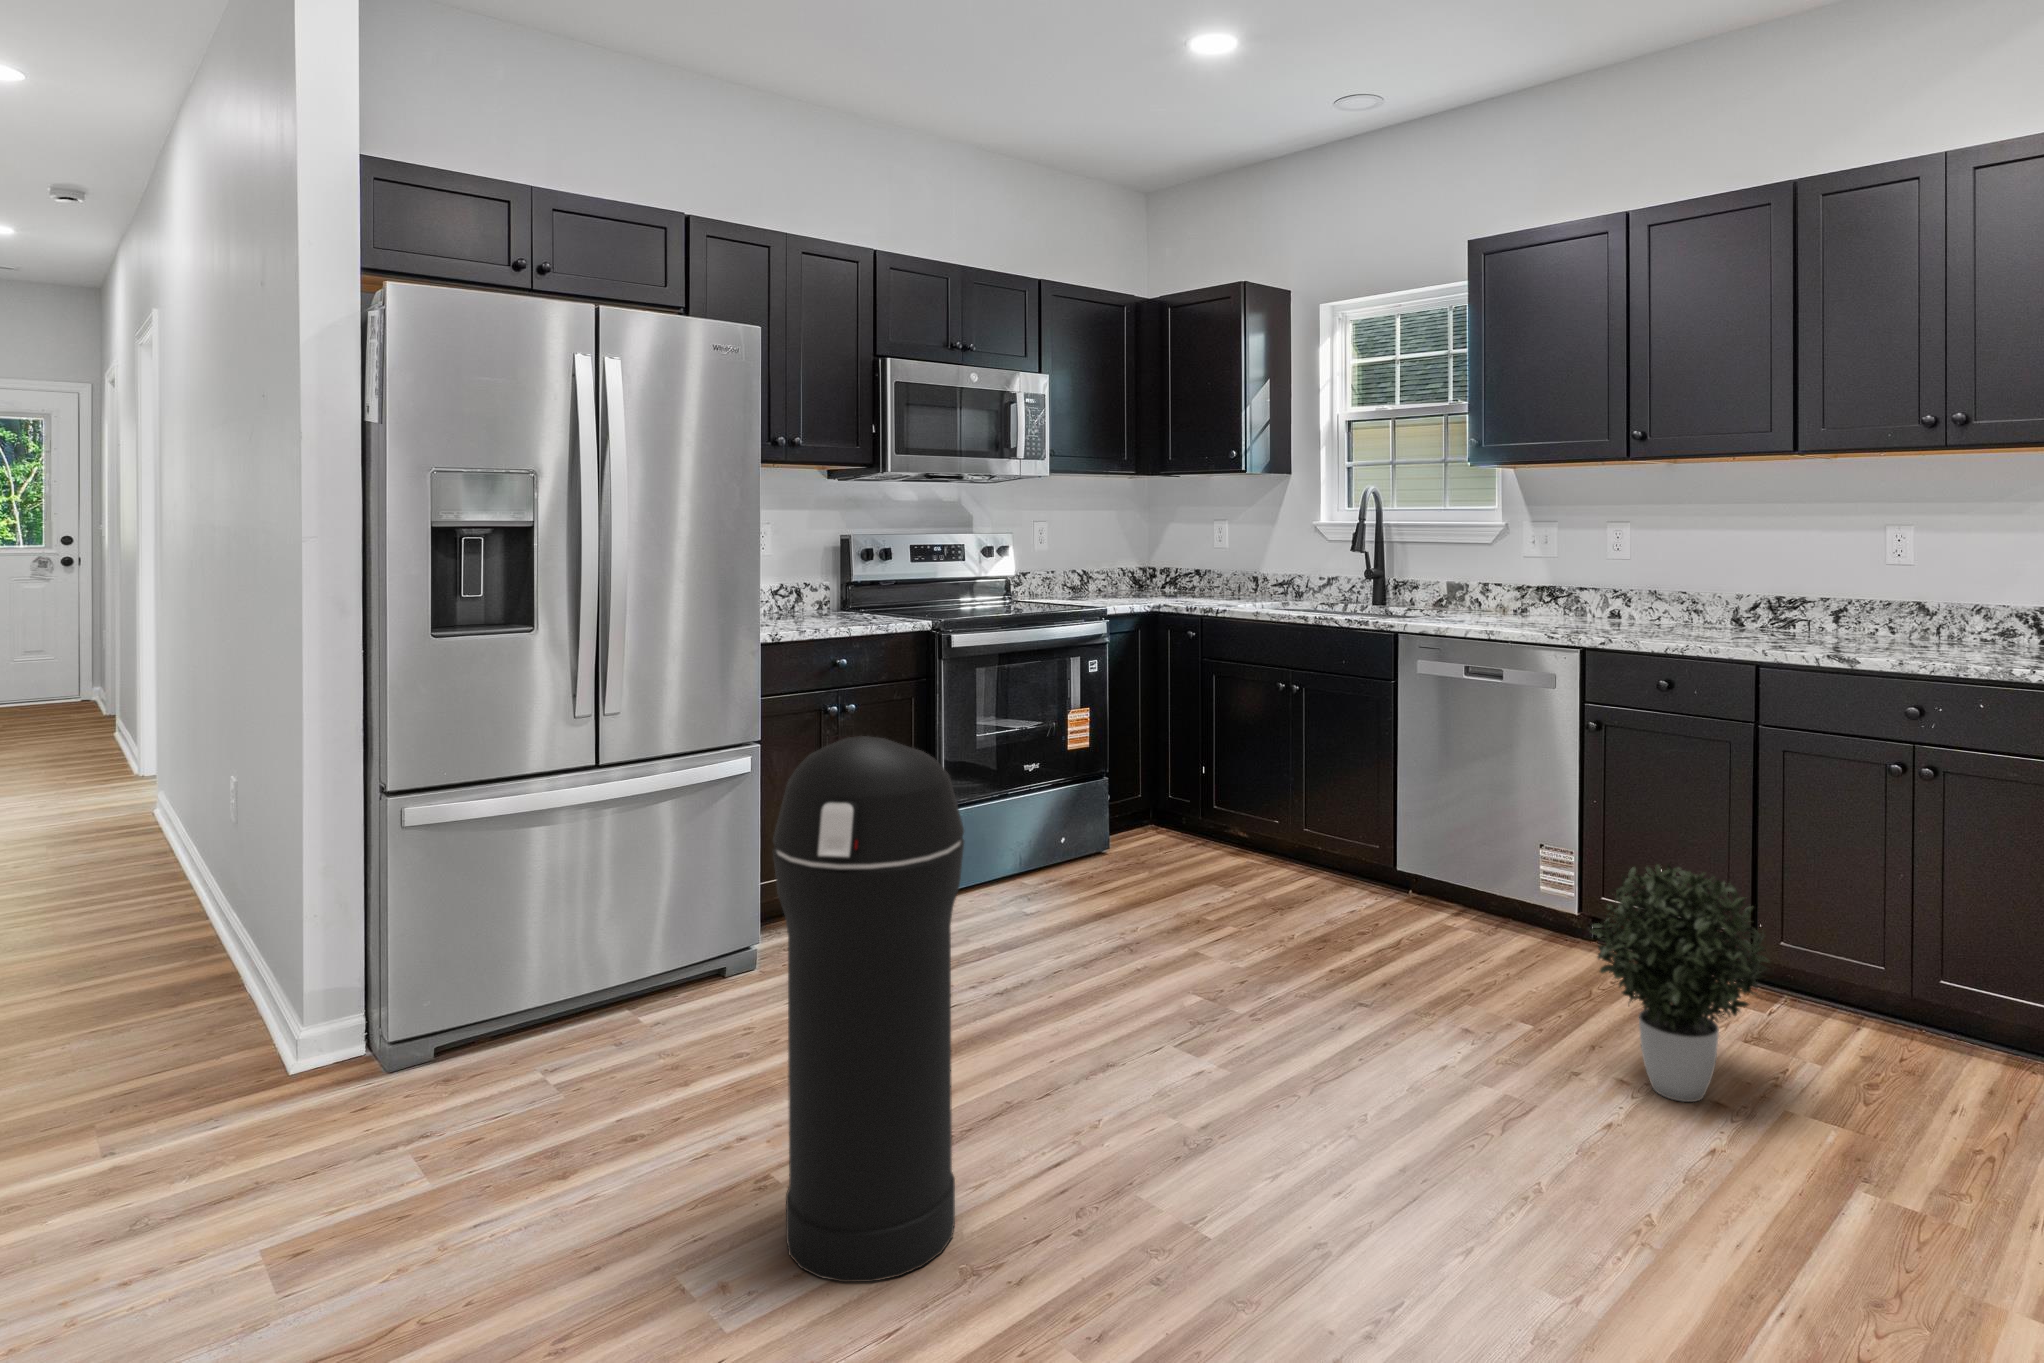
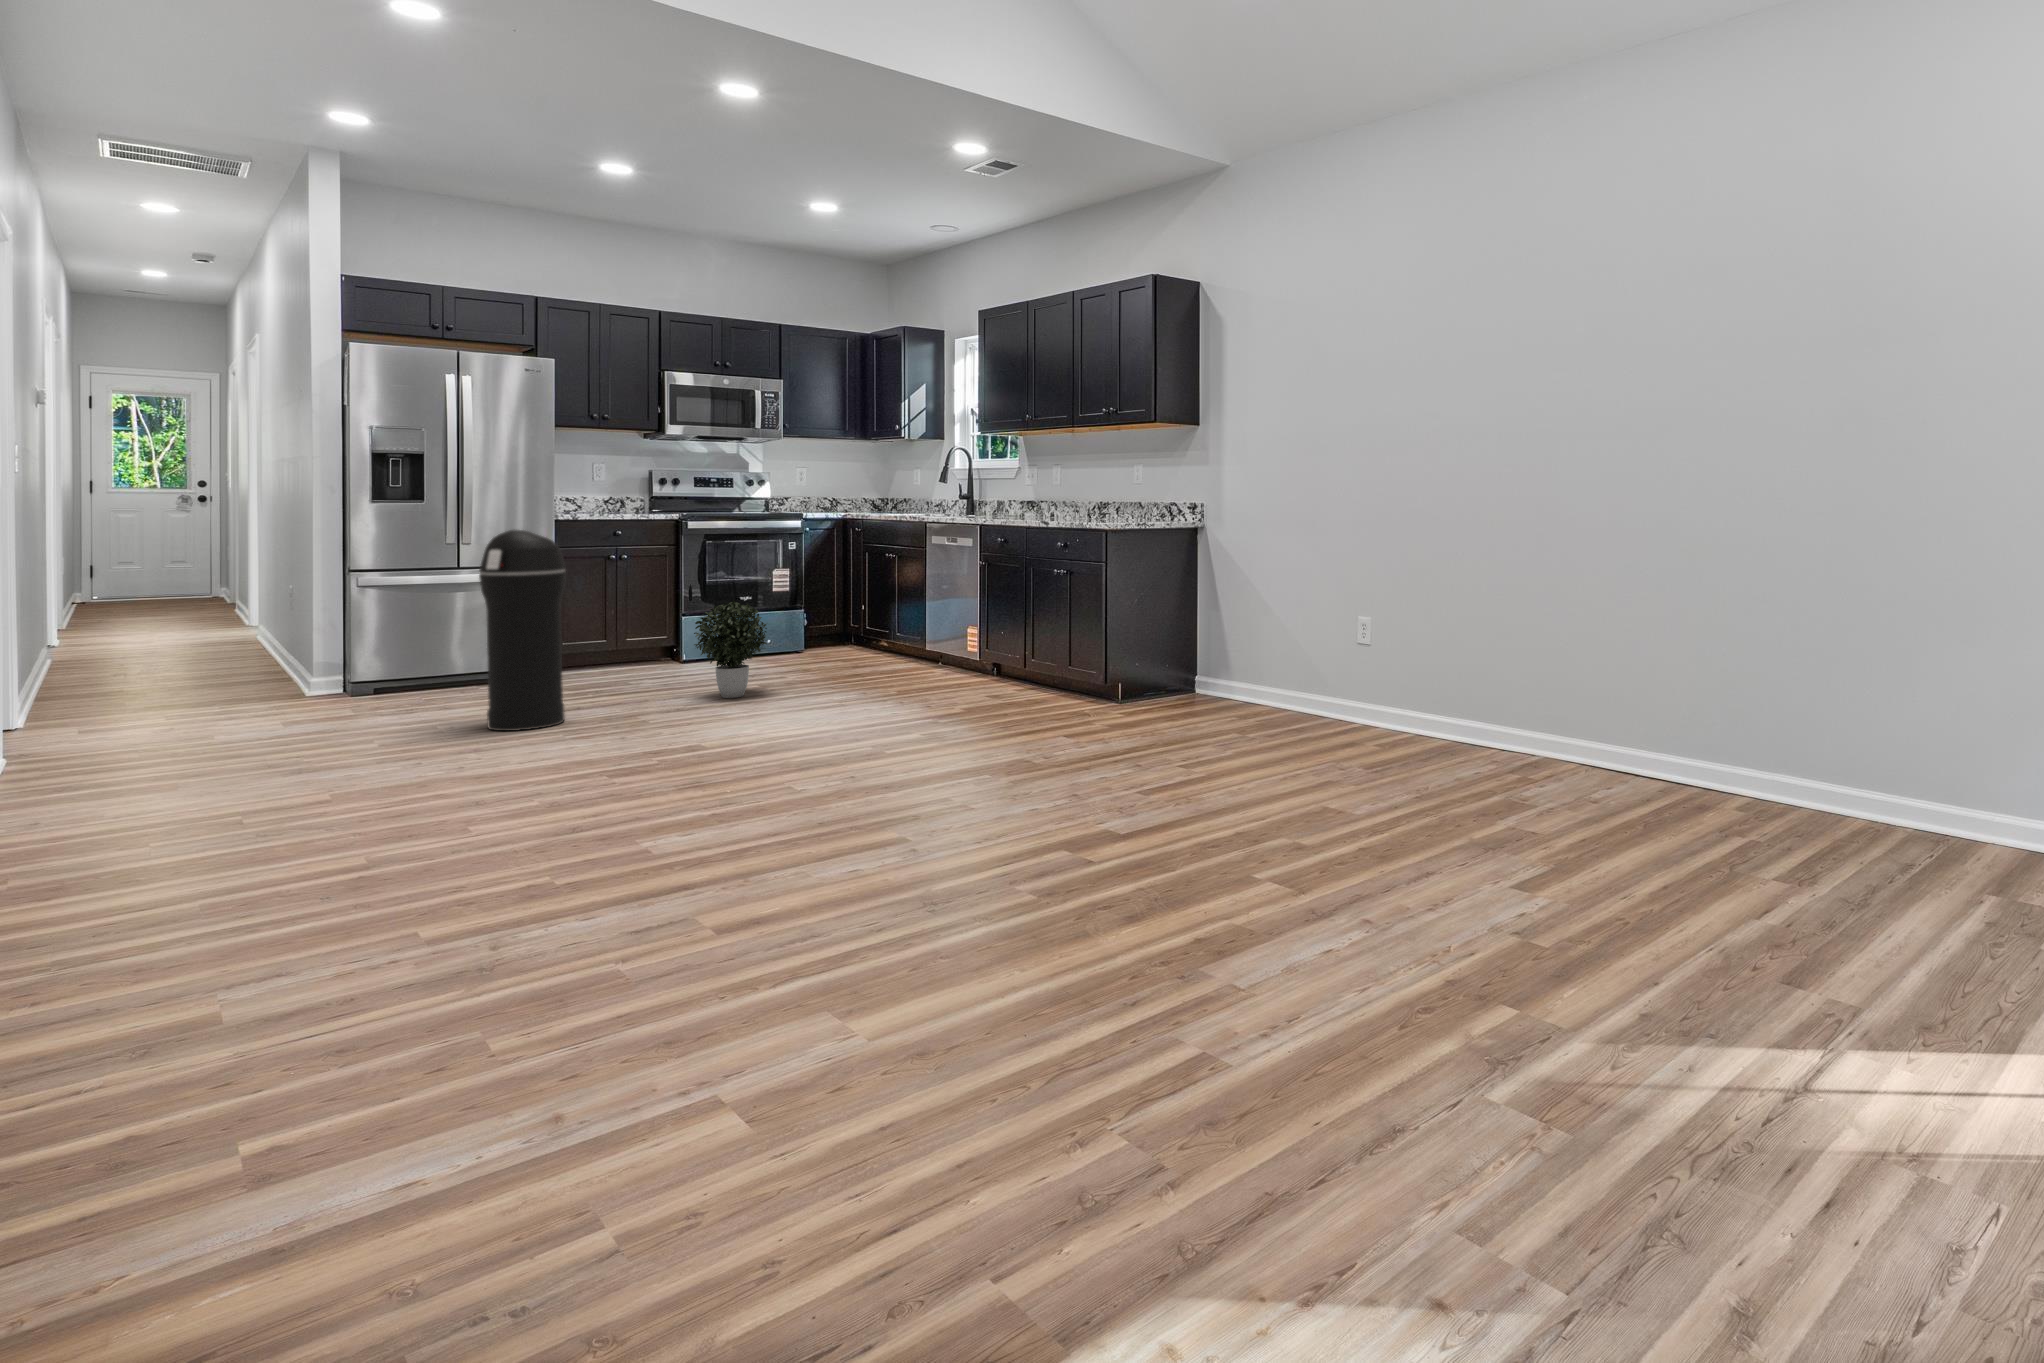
potted plant: present [1590,864,1769,1102] -> present [694,600,767,698]

